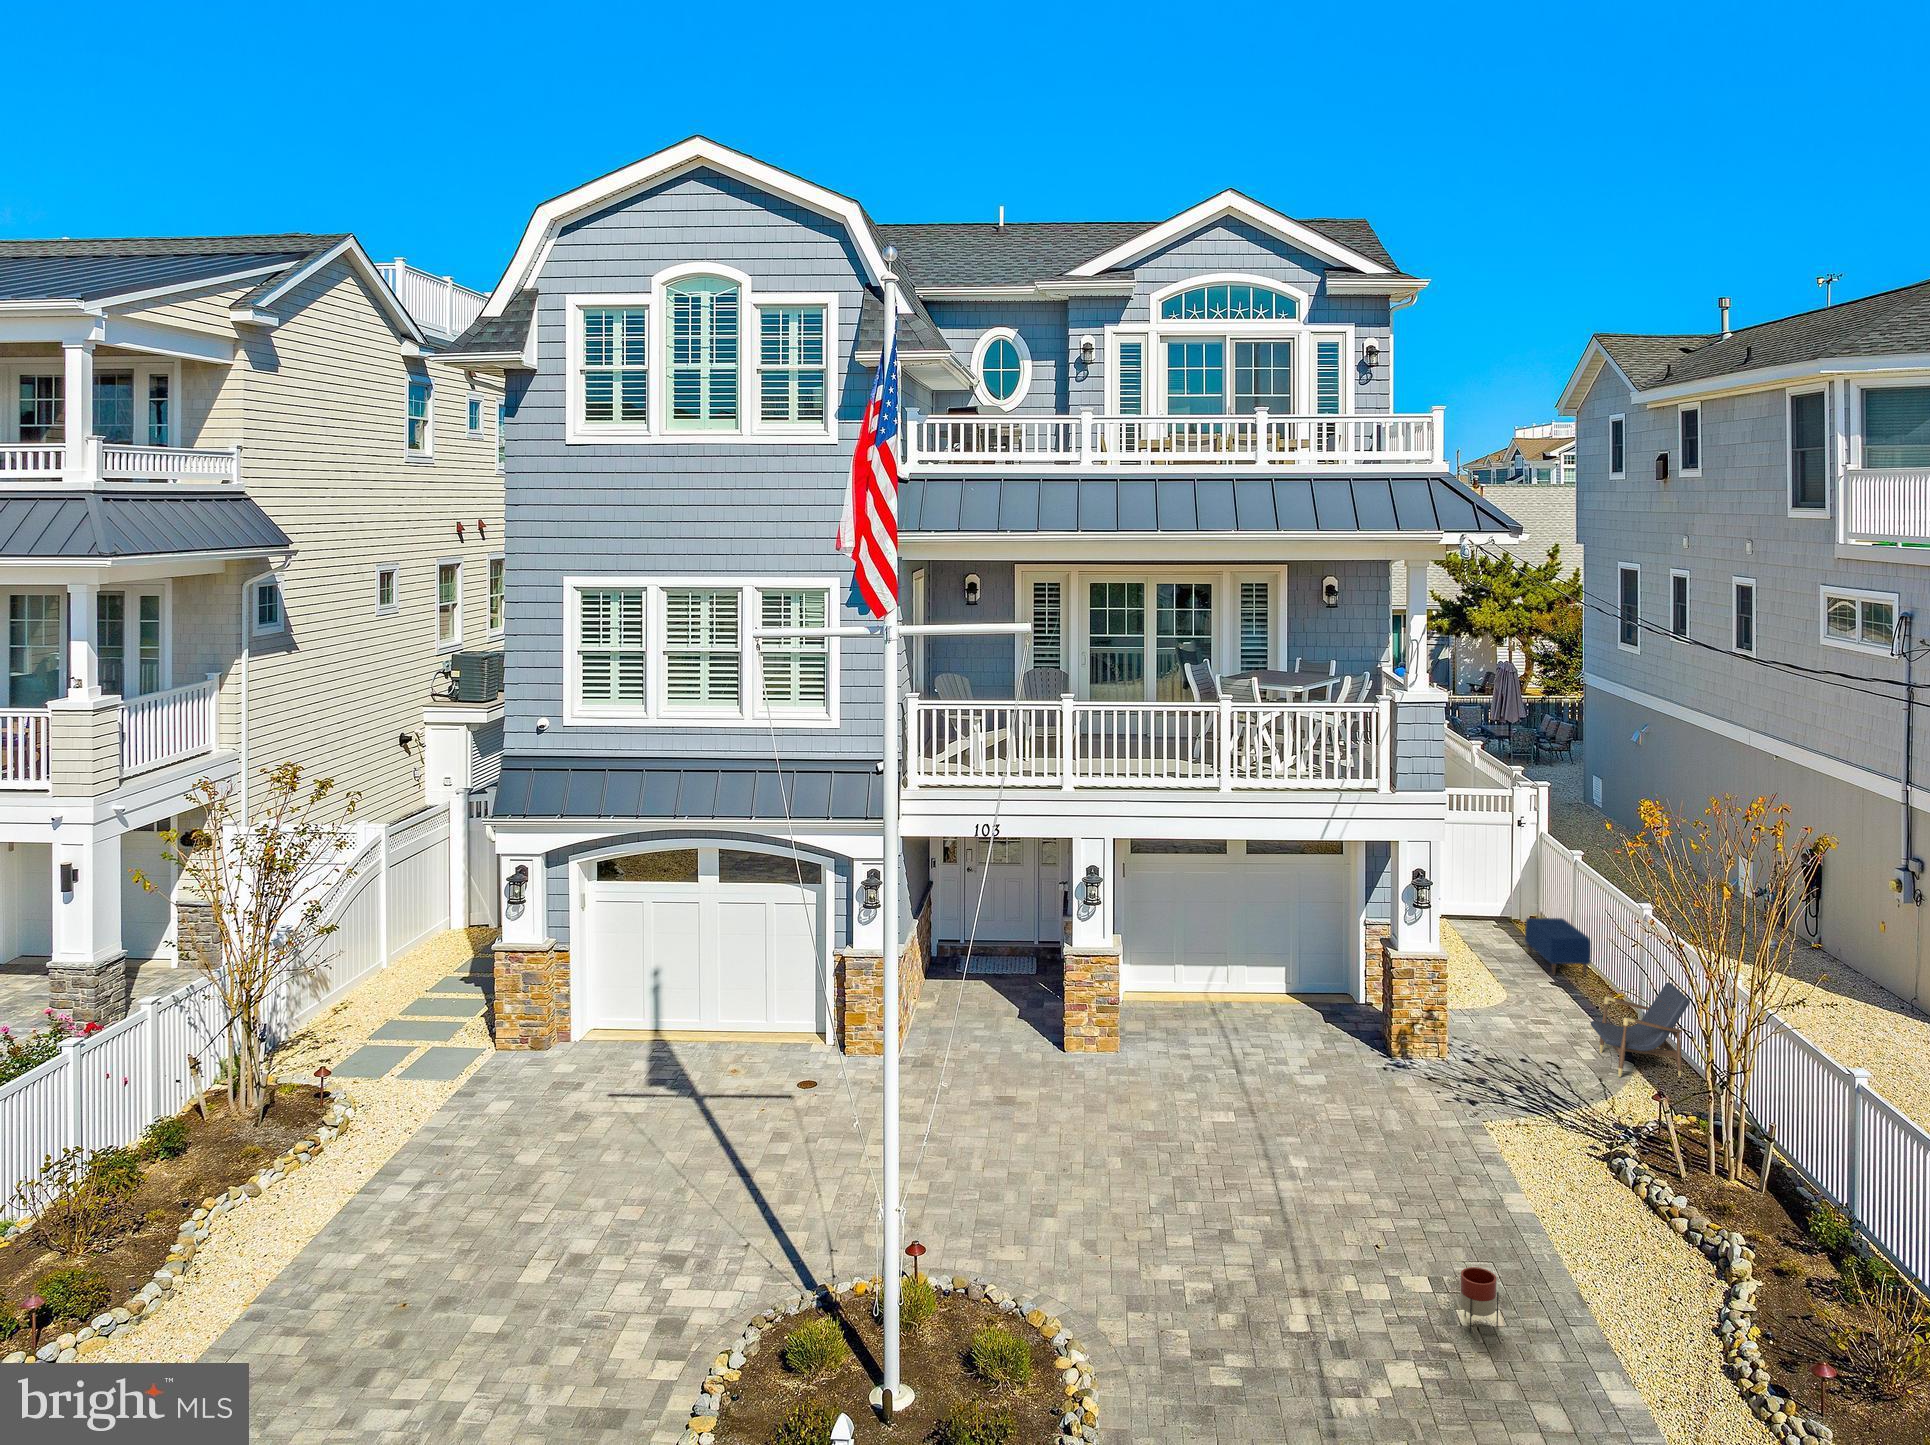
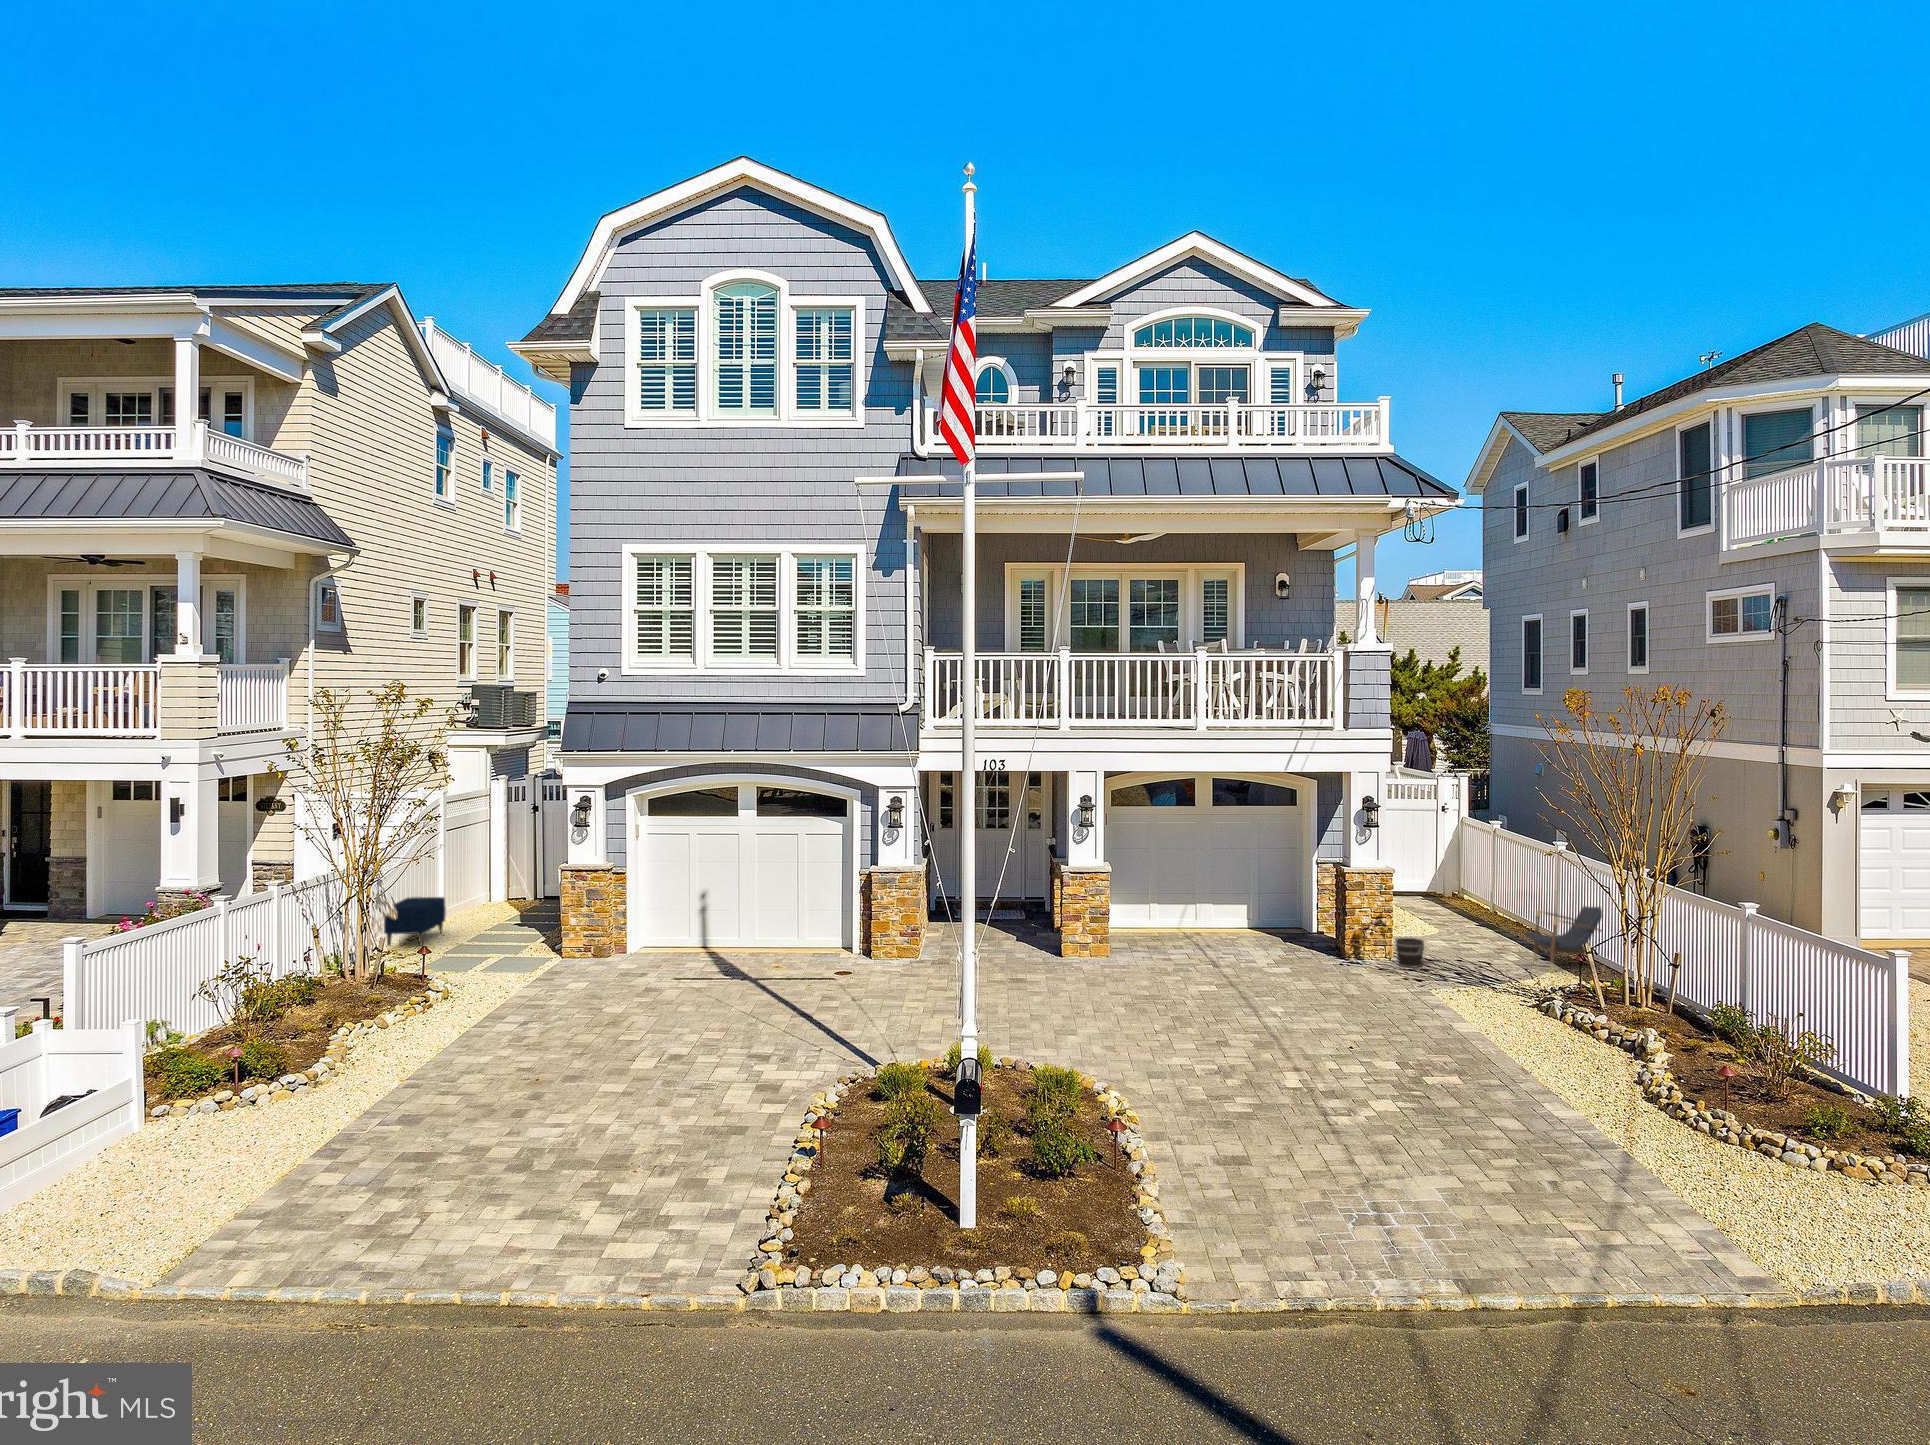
bench: present [1525,918,1591,976] -> present [384,897,446,946]
bucket: none [1441,1029,1475,1067] -> present [1395,938,1424,968]
planter: present [1460,1267,1499,1333] -> none [1420,1038,1451,1087]

